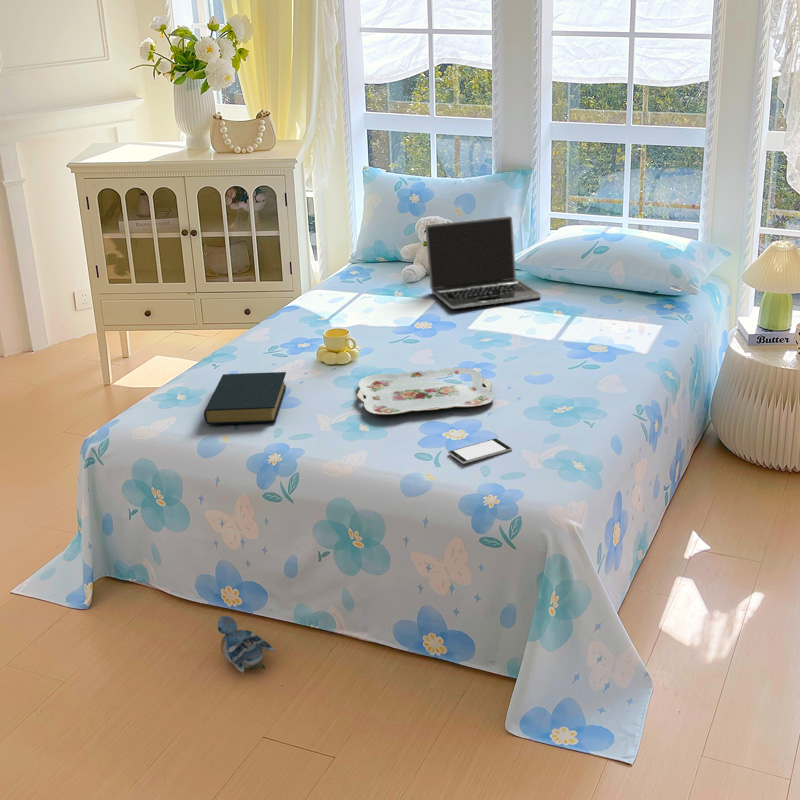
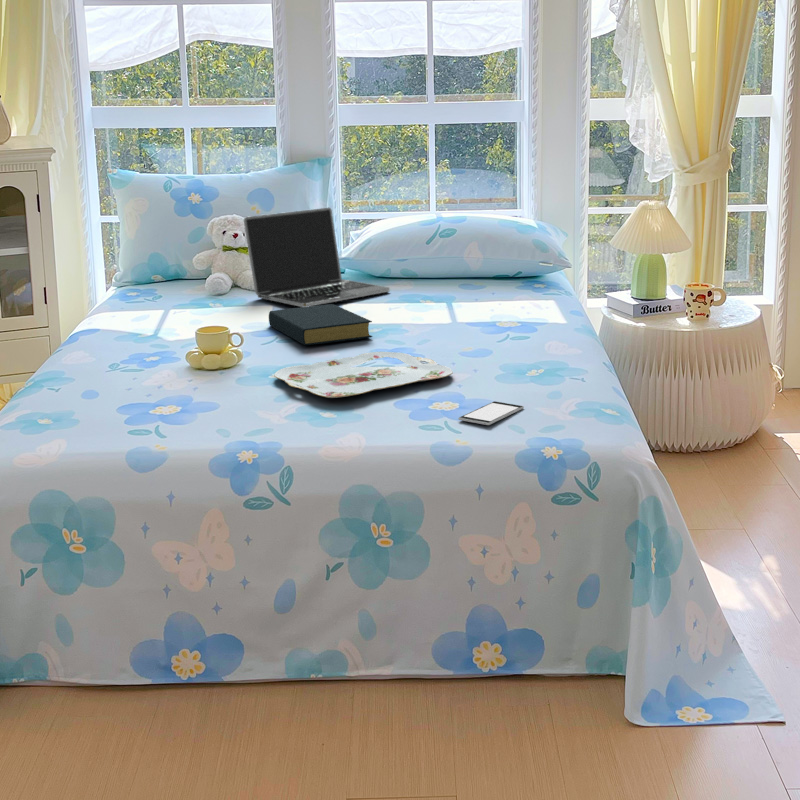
hardback book: present [204,372,286,424] -> present [269,304,372,345]
plush toy: present [218,616,275,673] -> none [210,674,296,741]

